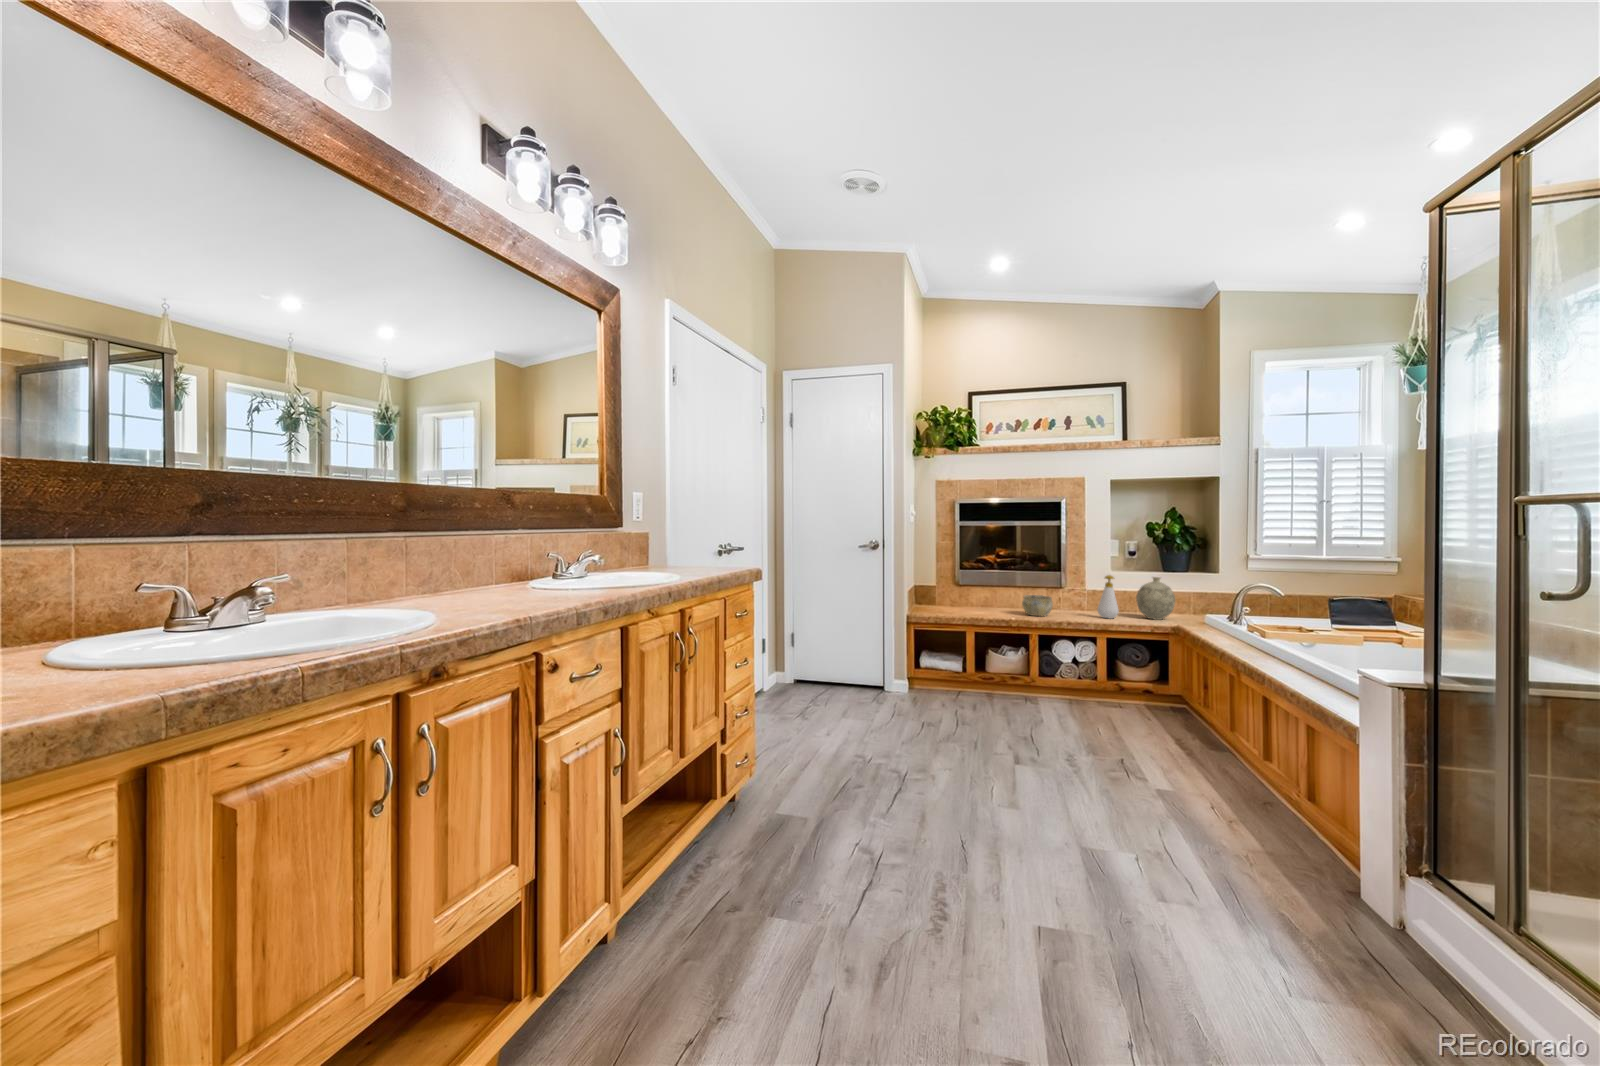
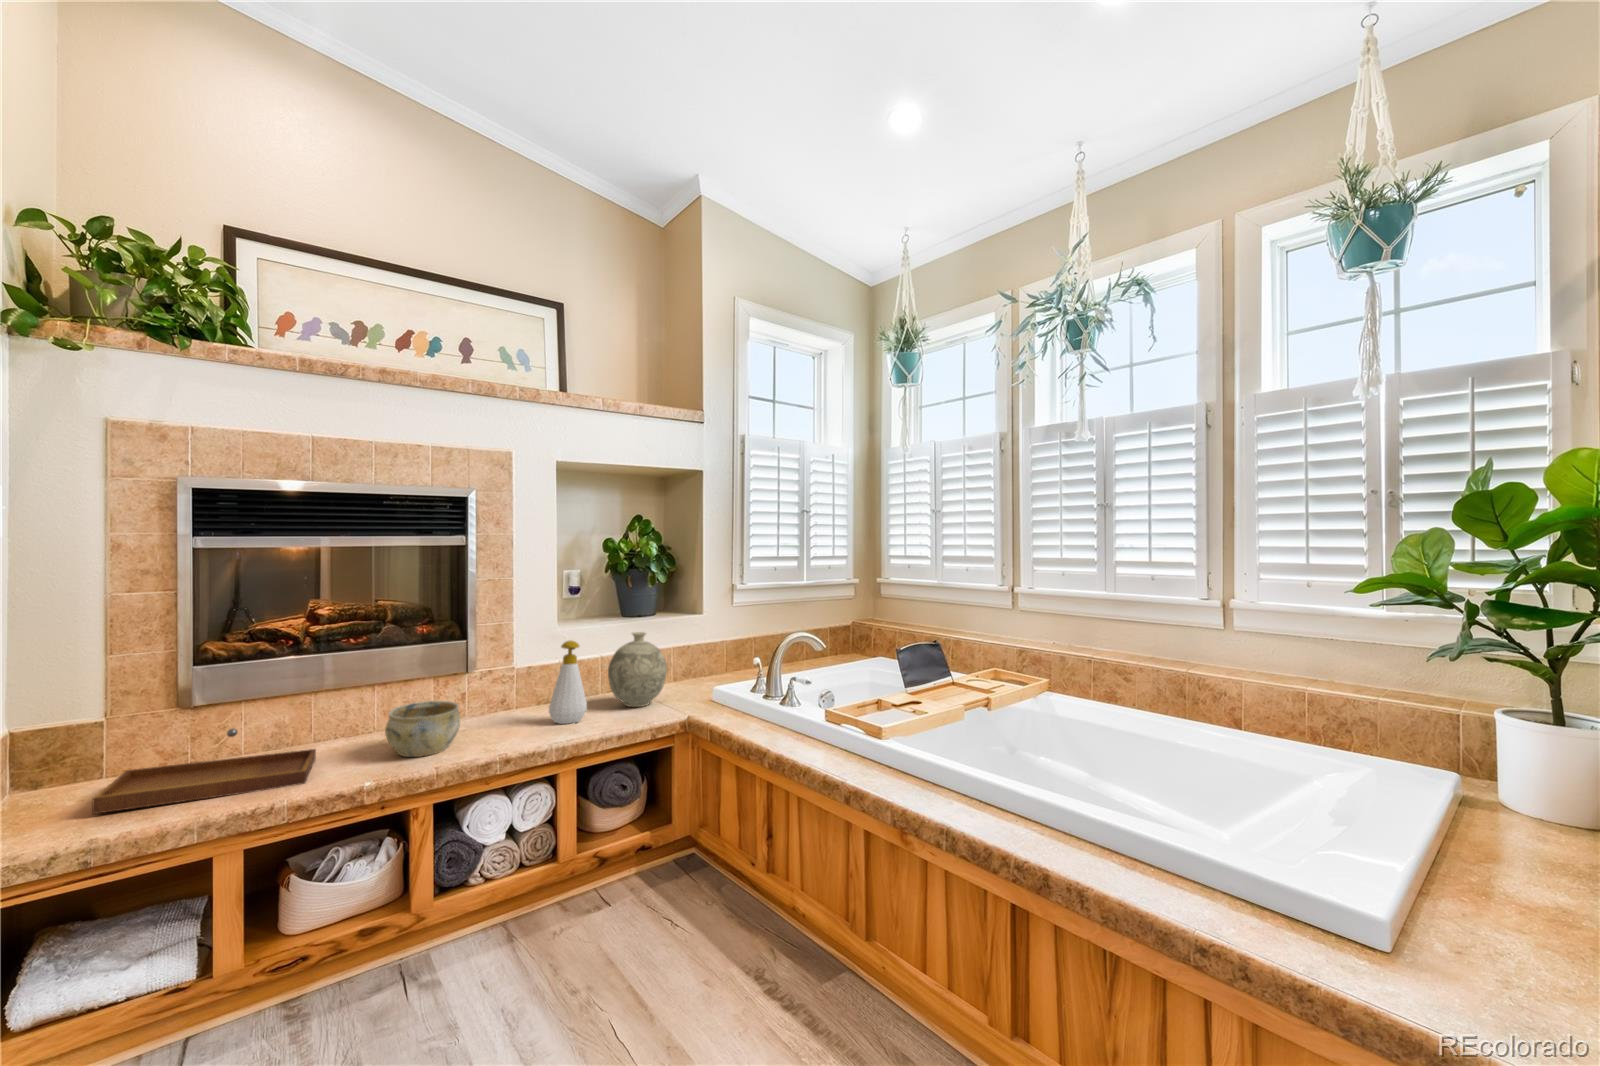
tray: none [937,592,998,616] -> present [92,728,316,814]

